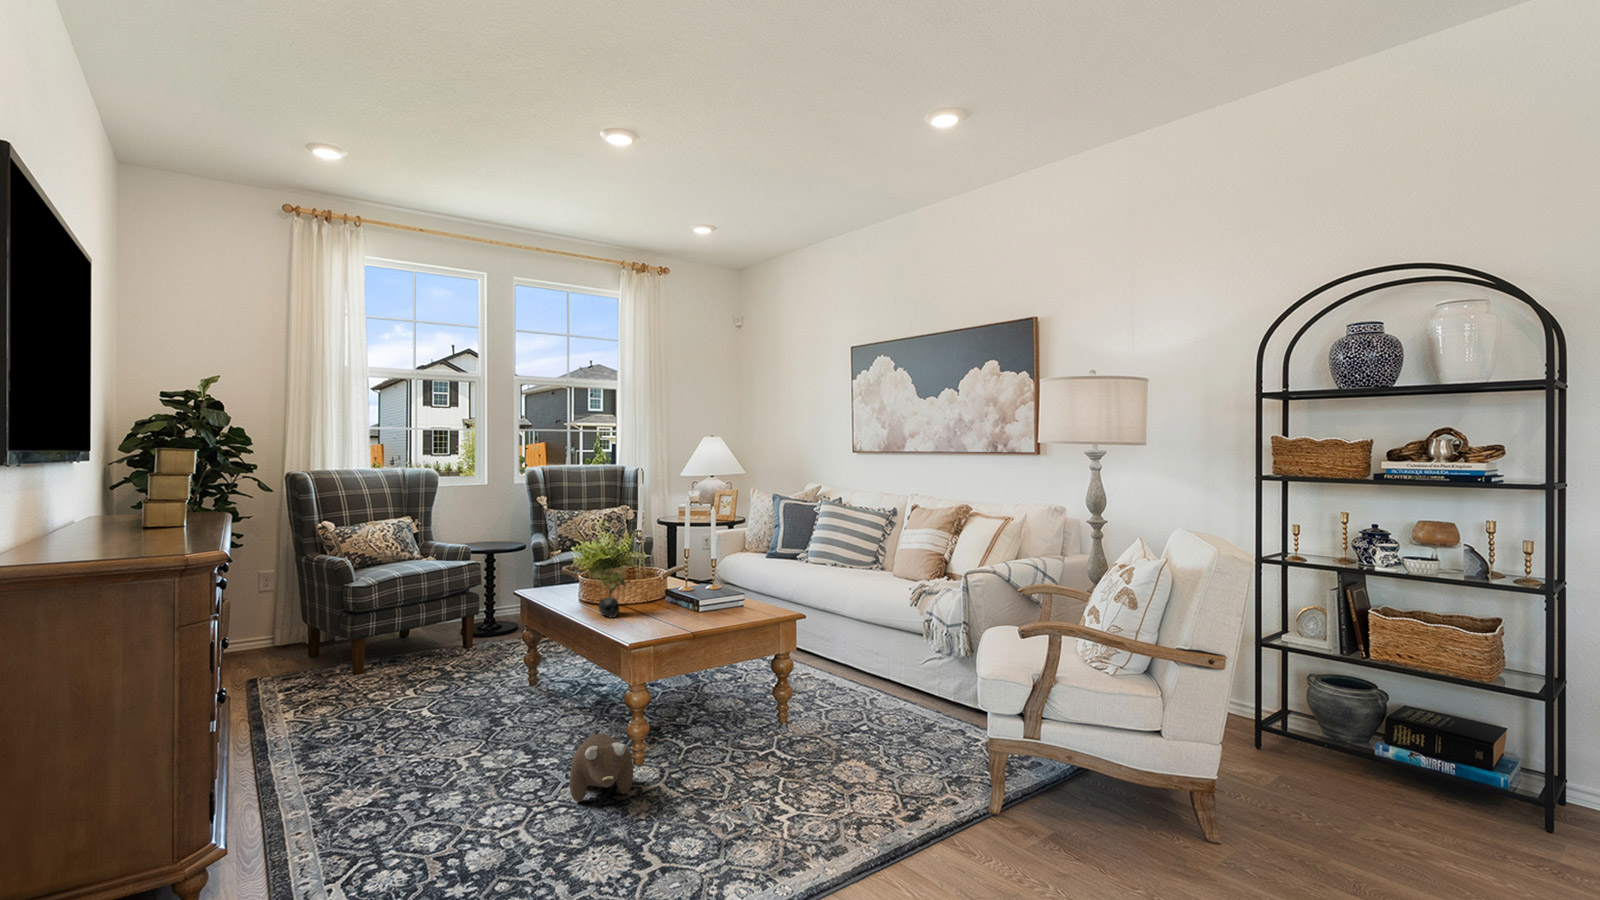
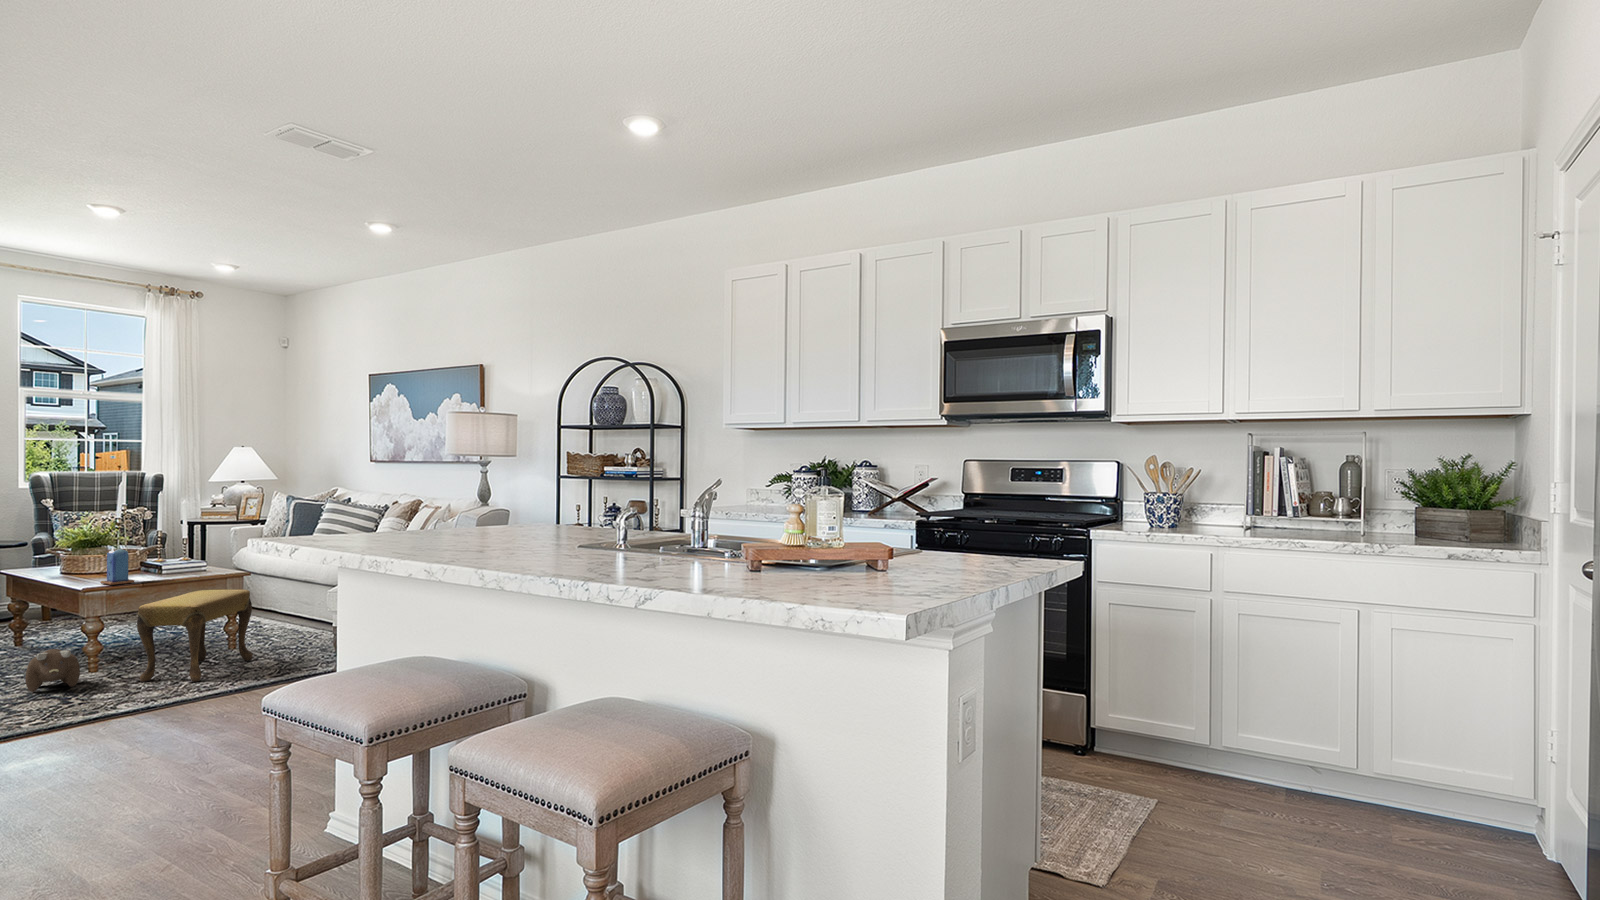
succulent plant: present [598,570,628,618] -> none [69,547,99,581]
candle: none [637,574,677,631] -> present [100,547,134,585]
footstool: none [704,642,830,803] -> present [137,589,253,682]

